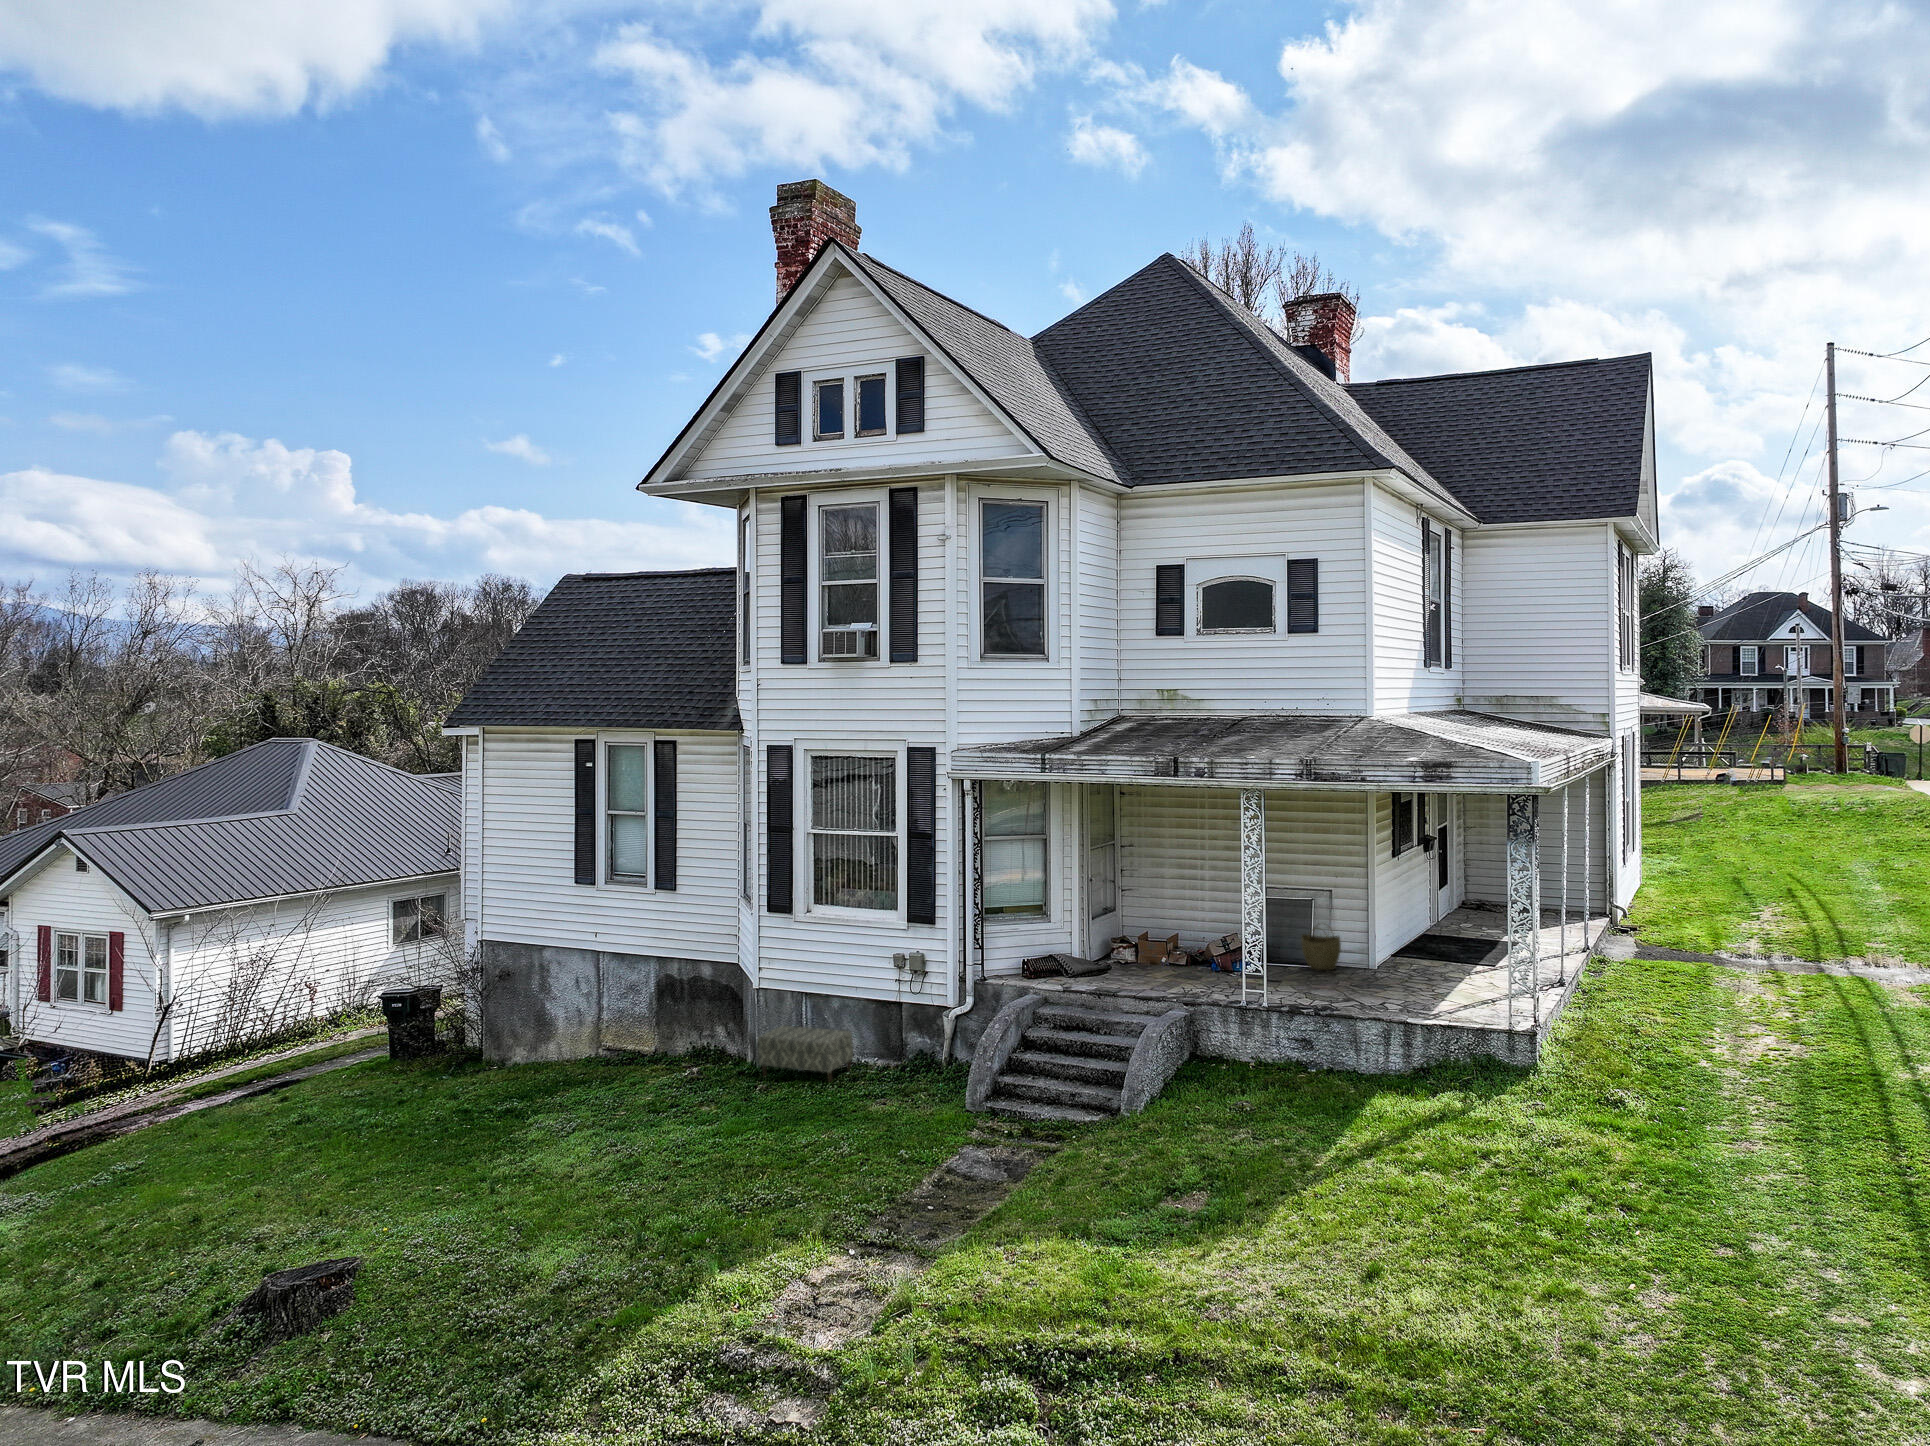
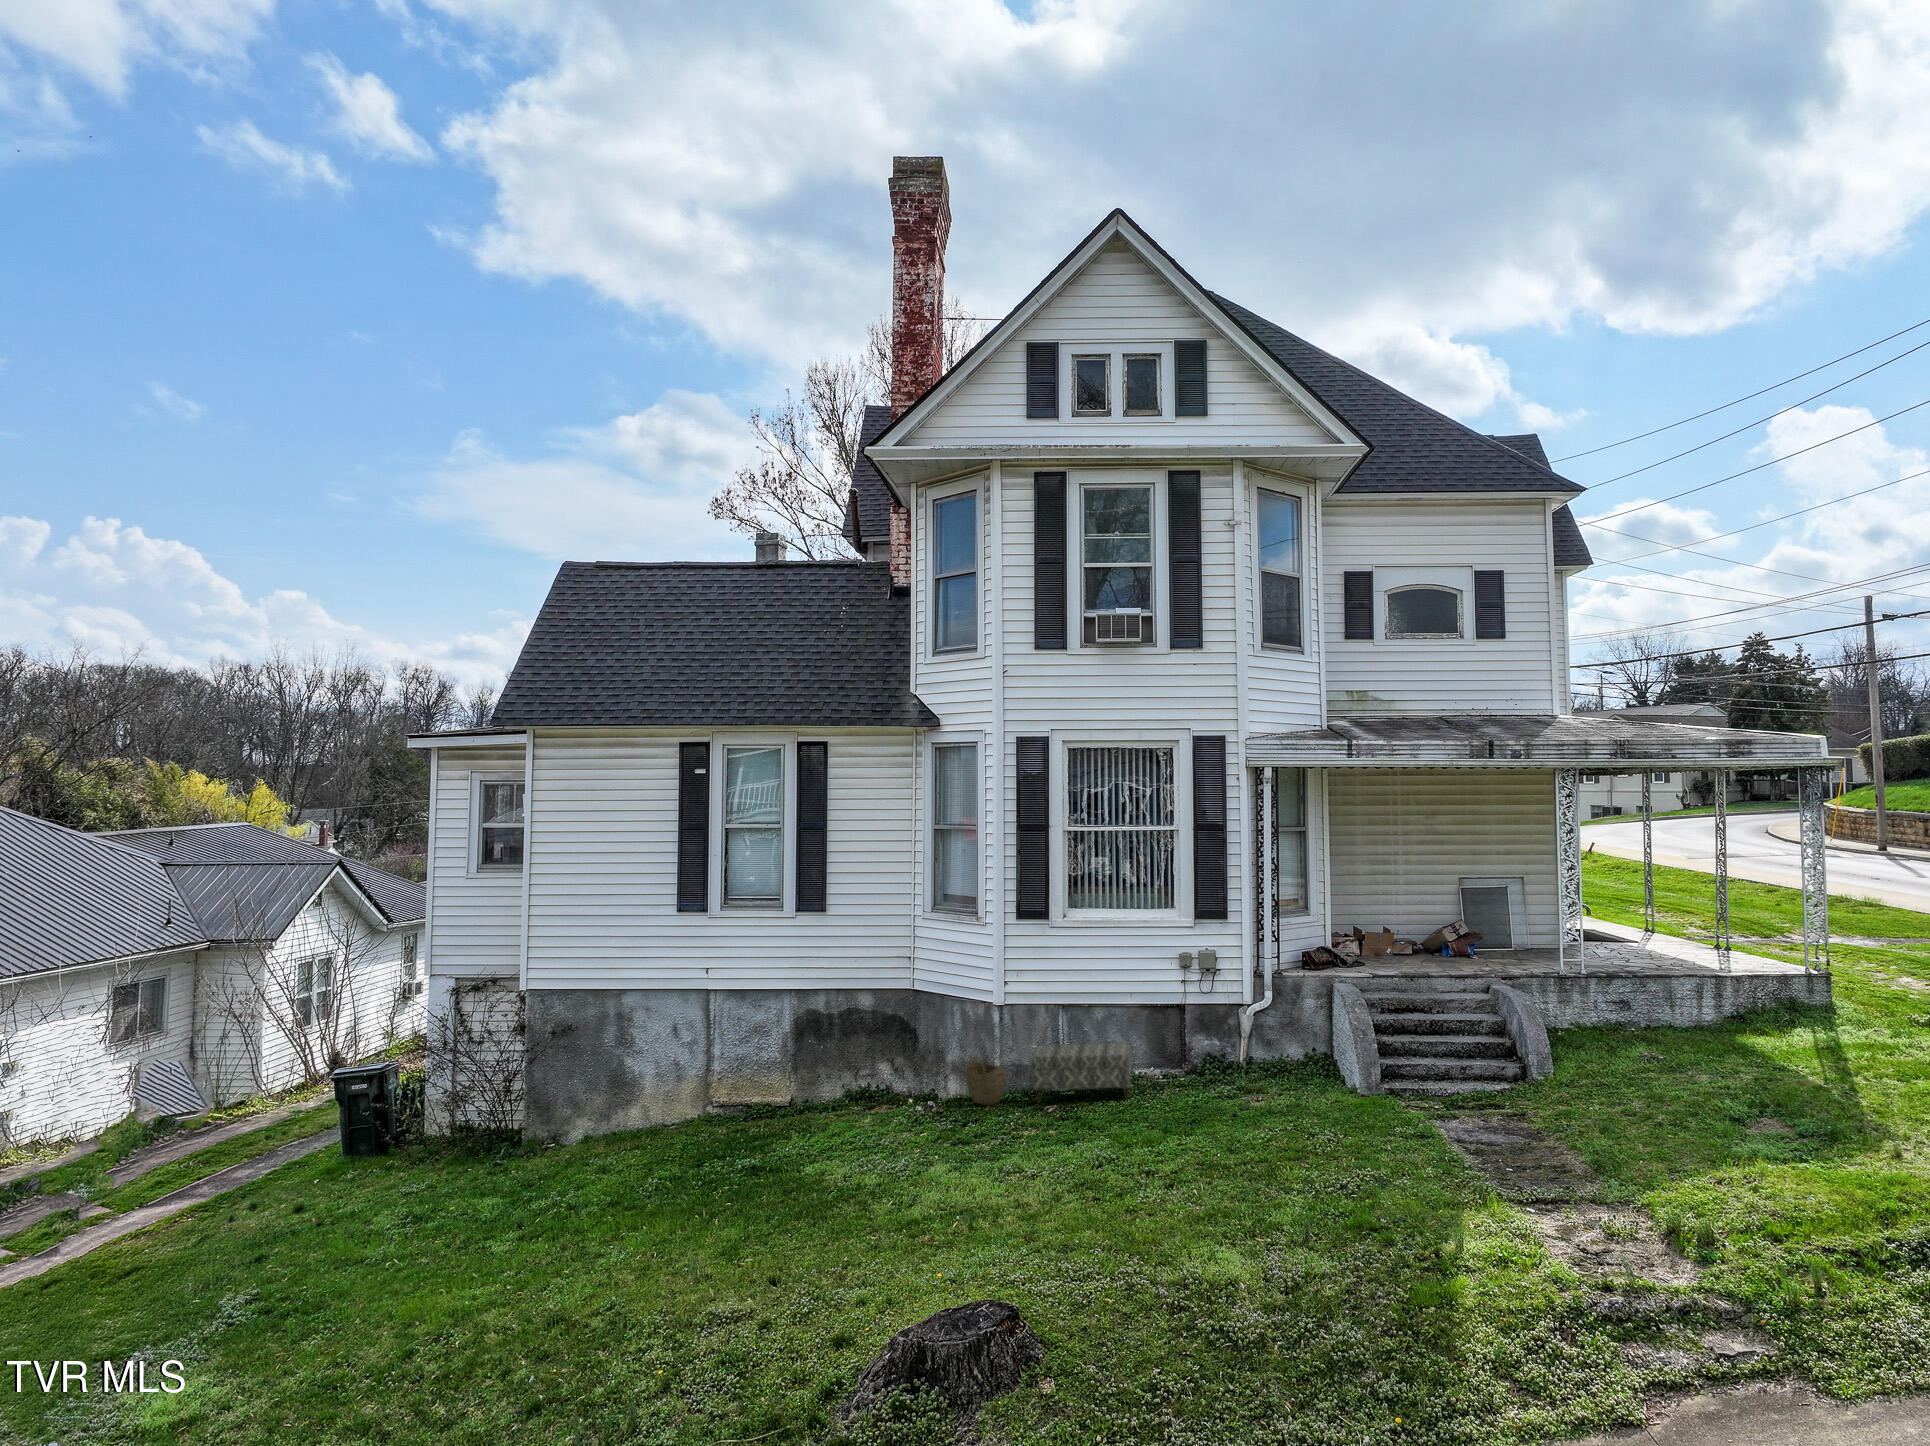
woven basket: present [1301,927,1341,970] -> present [965,1061,1006,1105]

